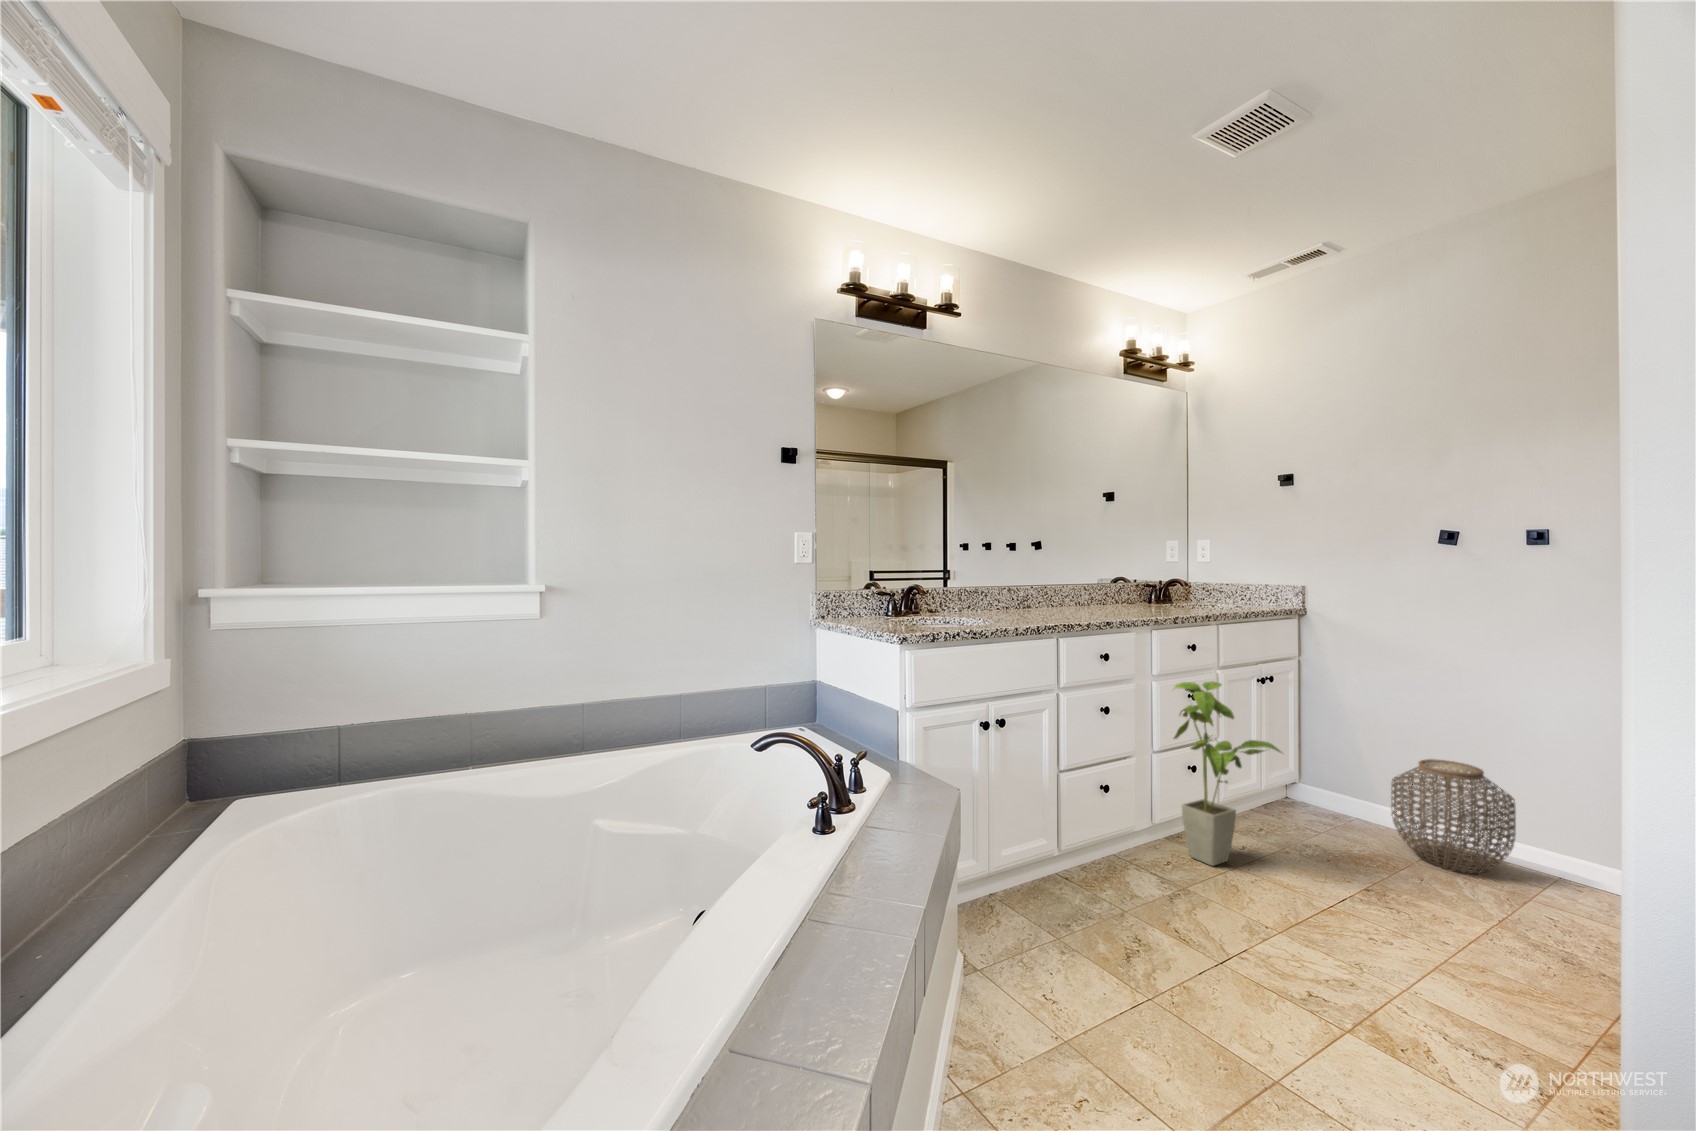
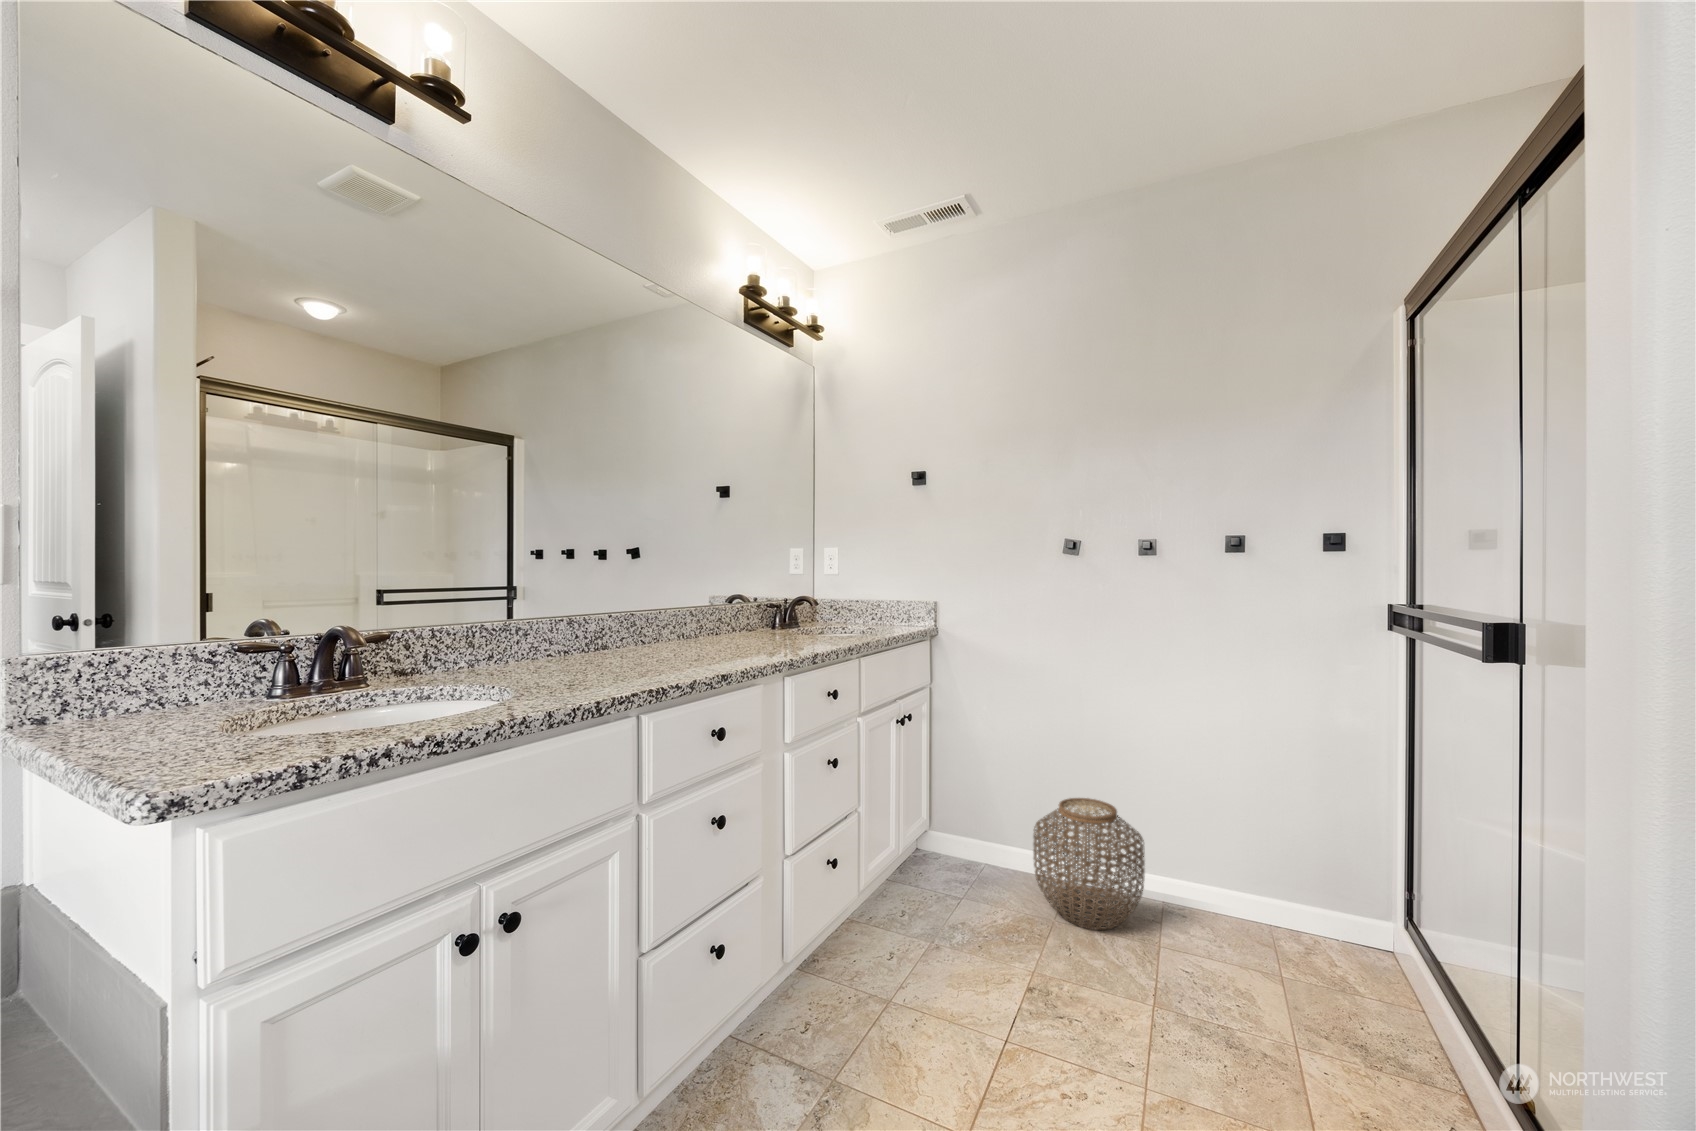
house plant: present [1174,681,1281,866] -> none [812,747,952,1016]

